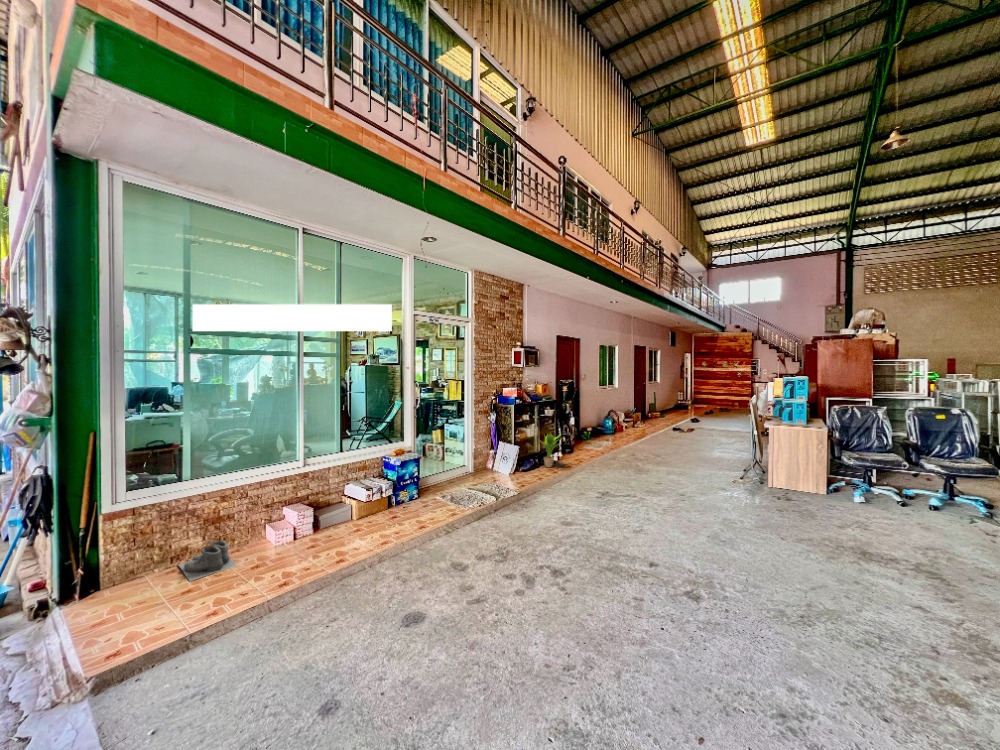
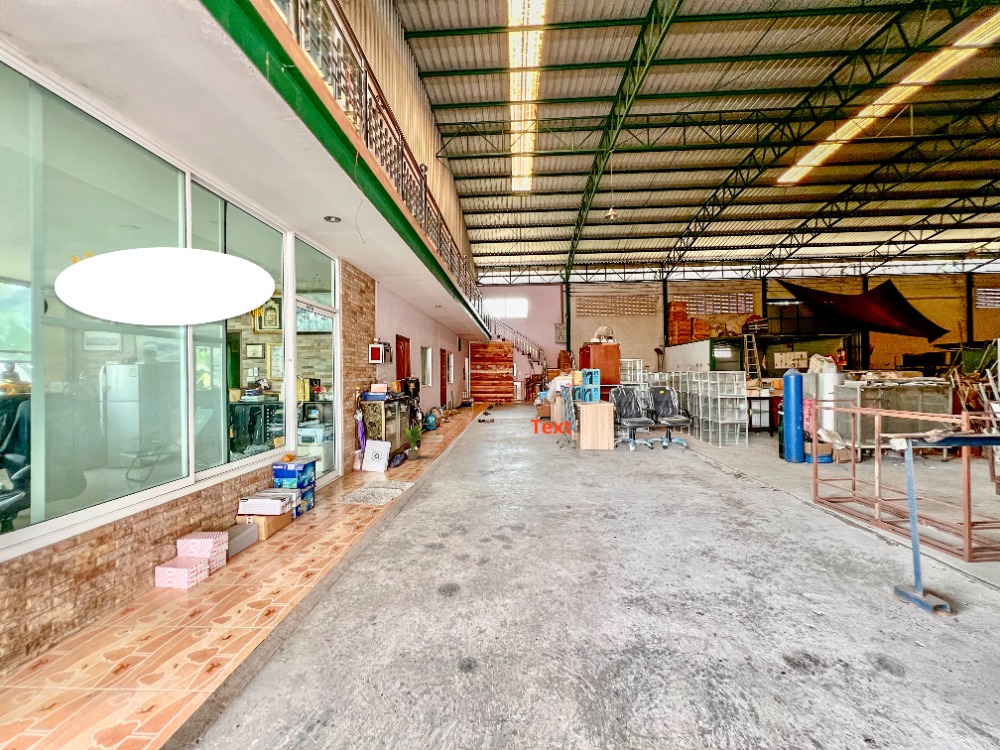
boots: present [179,540,236,582] -> none [45,593,168,655]

